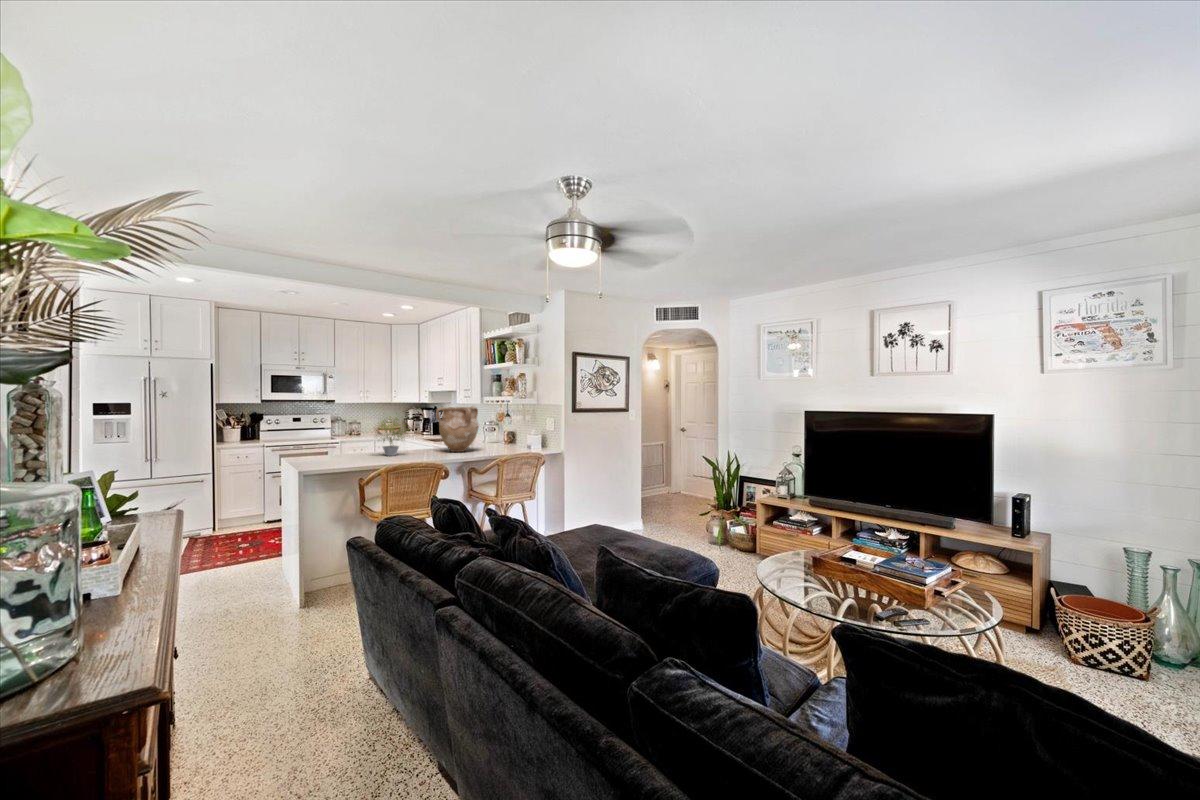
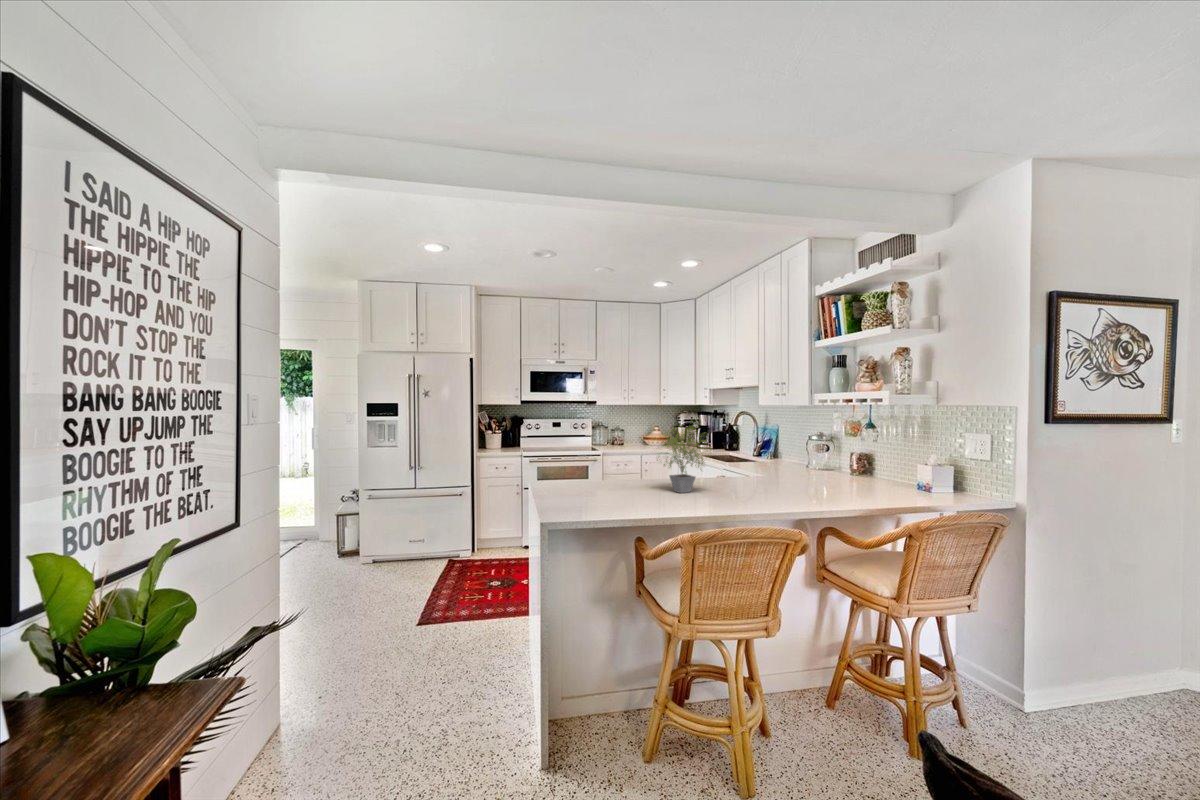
vase: present [436,406,479,452] -> none [751,408,833,492]

